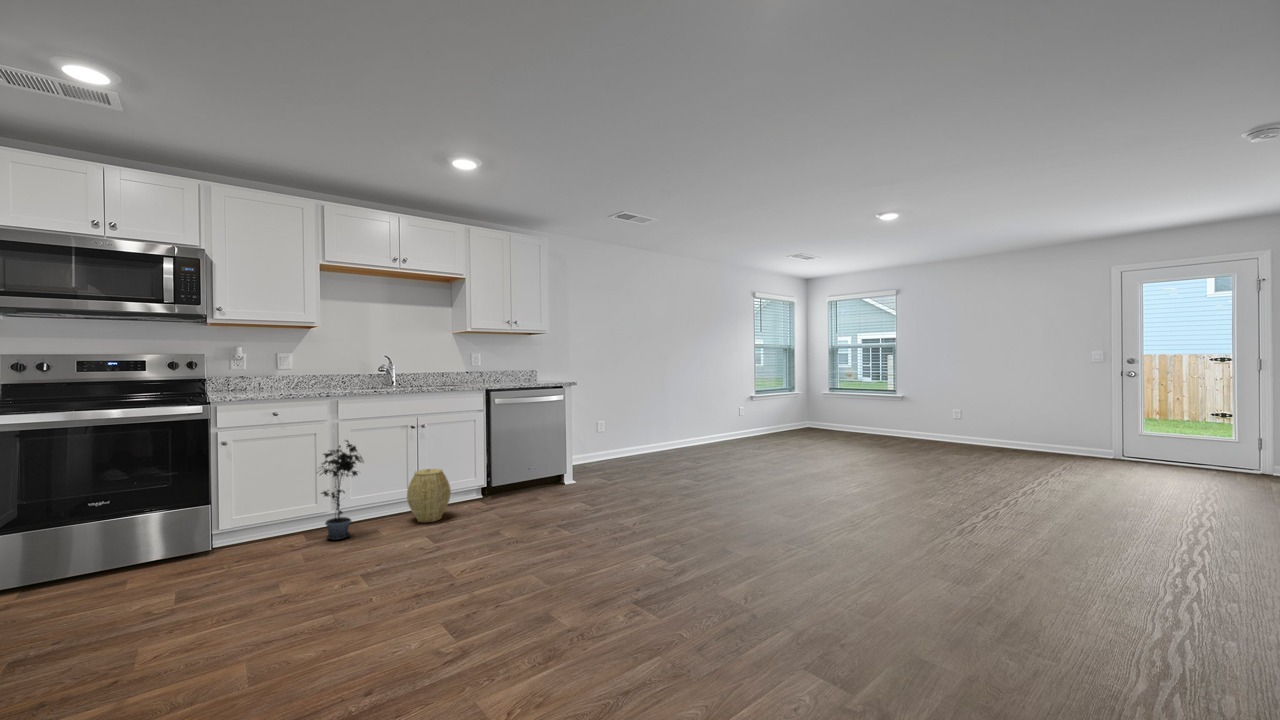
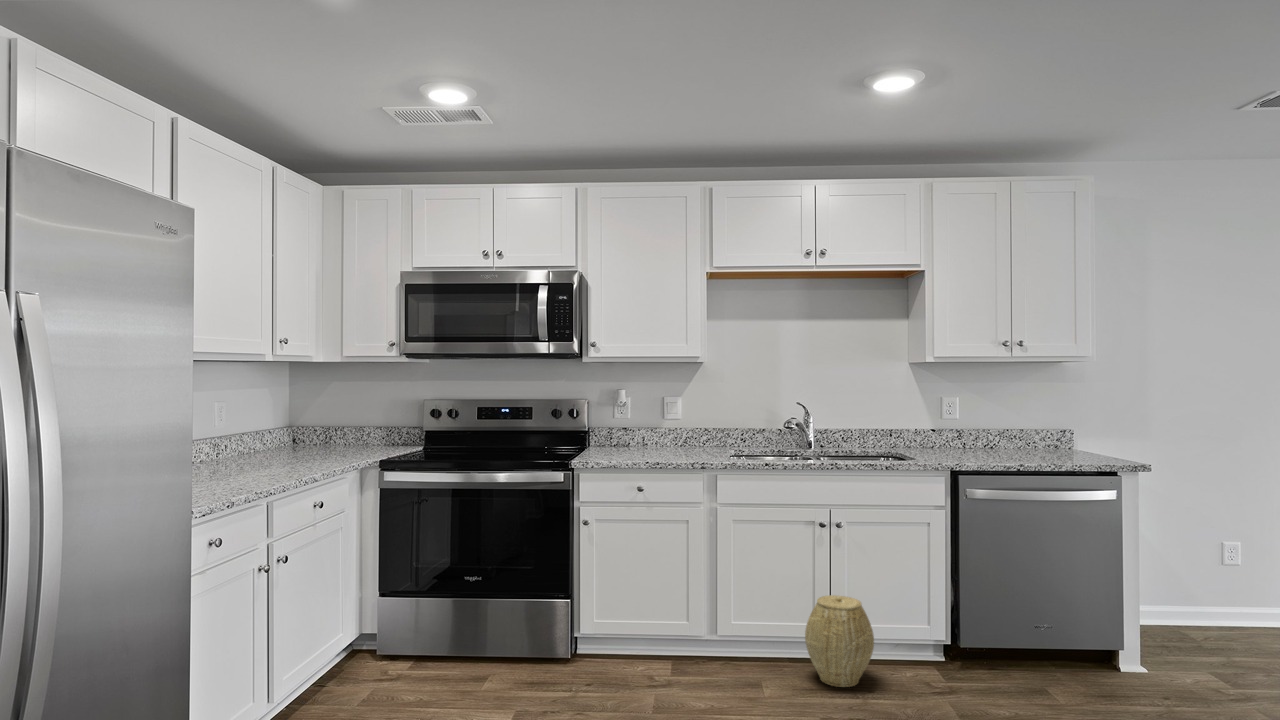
potted plant: present [317,440,362,540] -> none [678,534,741,681]

